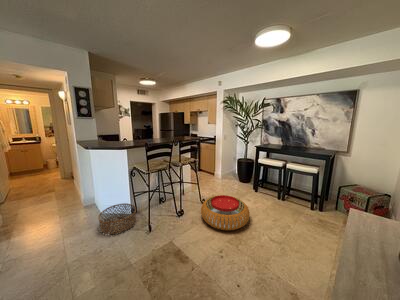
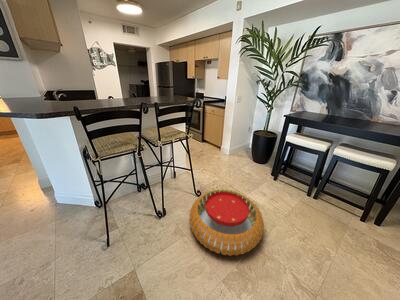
basket: present [99,203,136,234] -> none [31,195,97,246]

